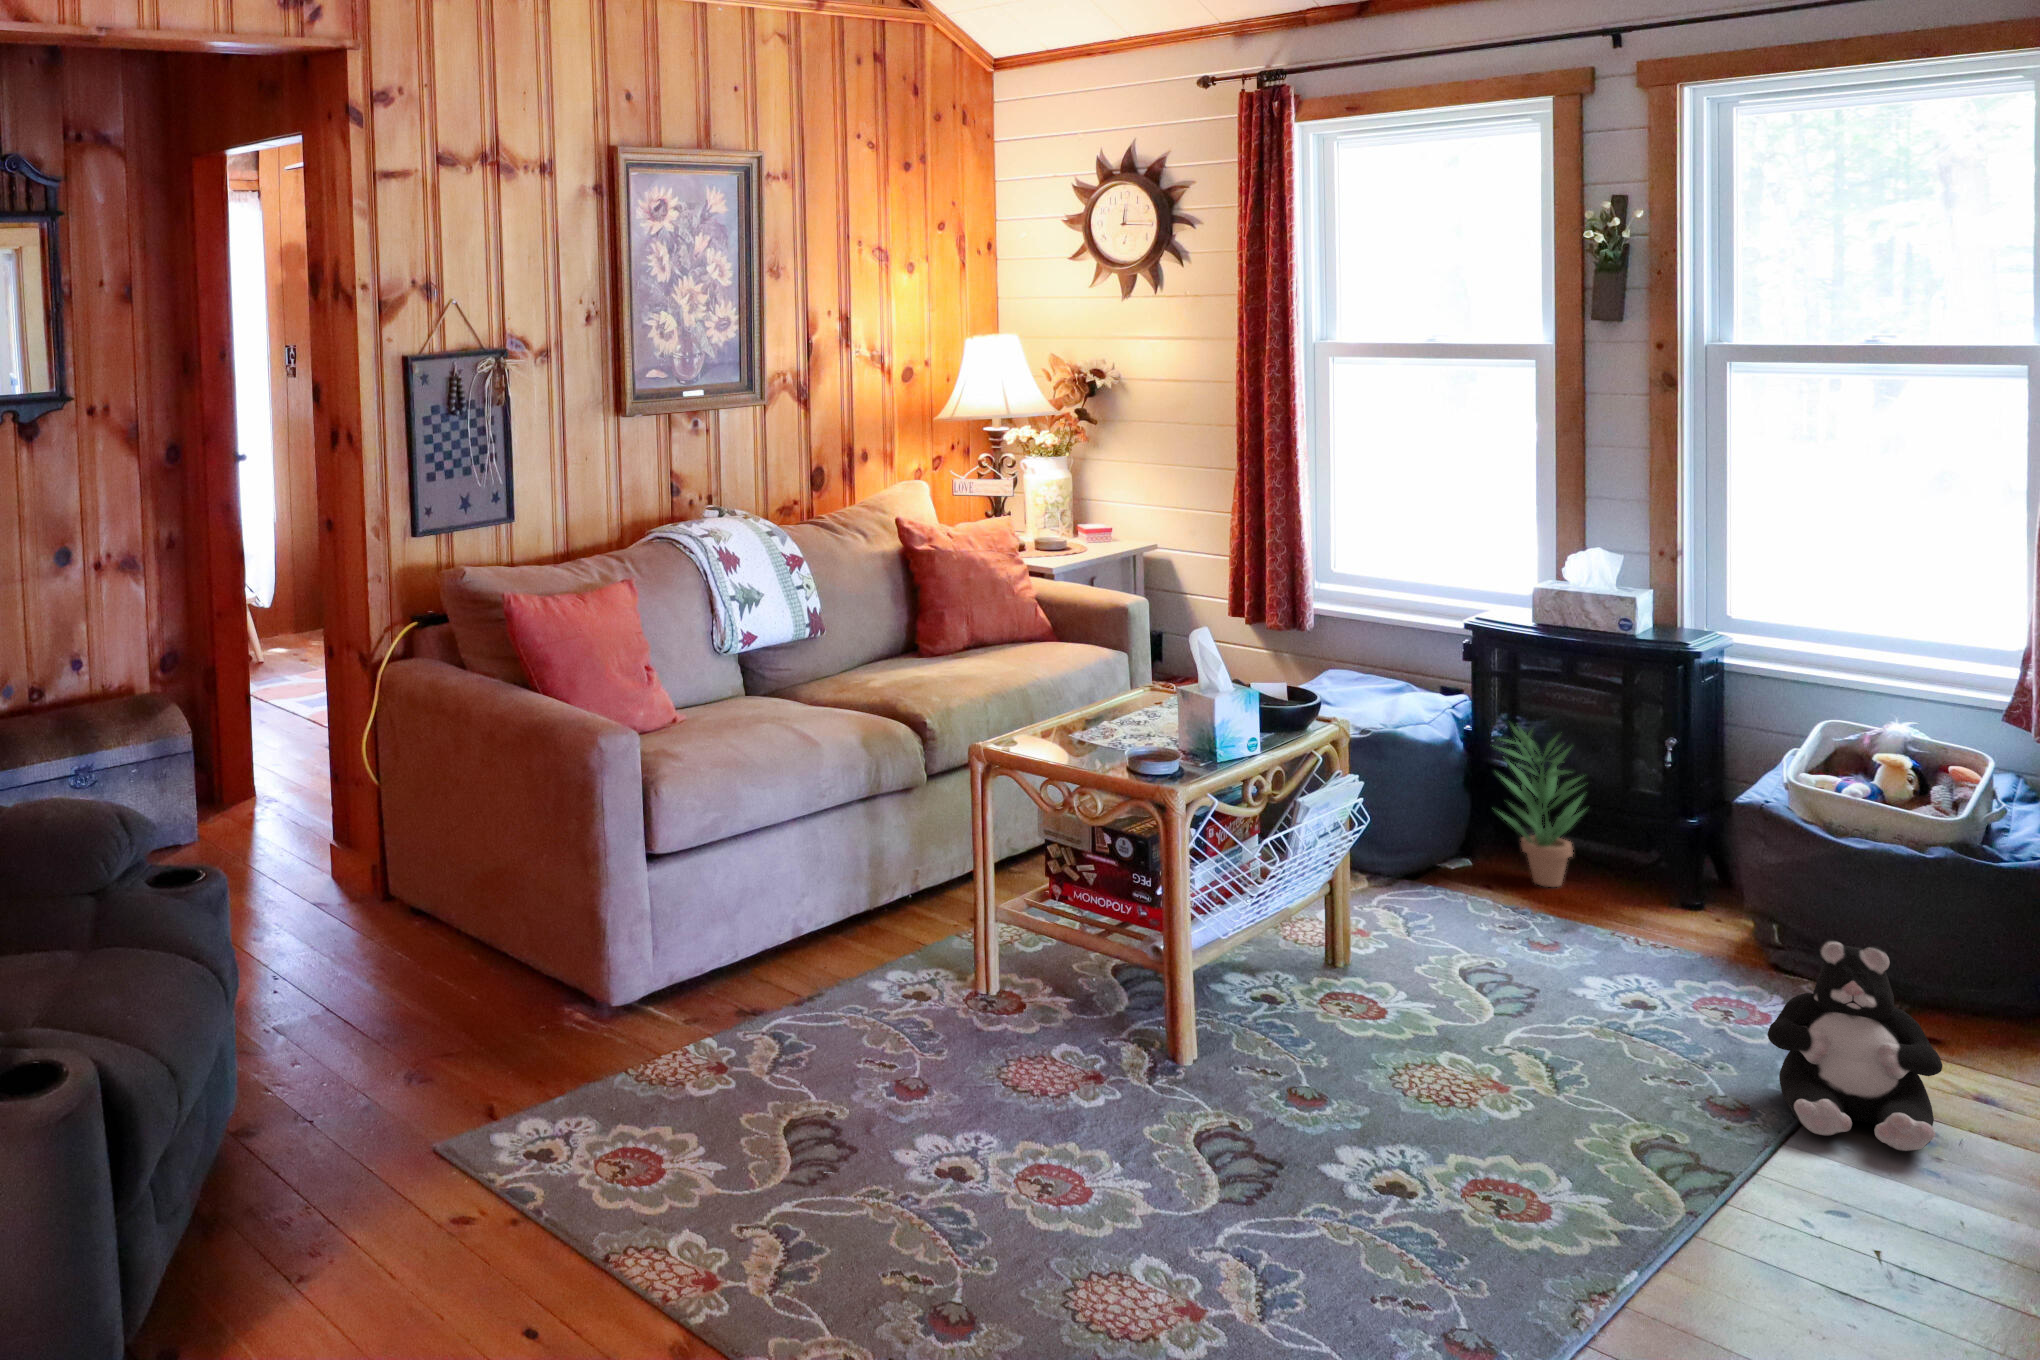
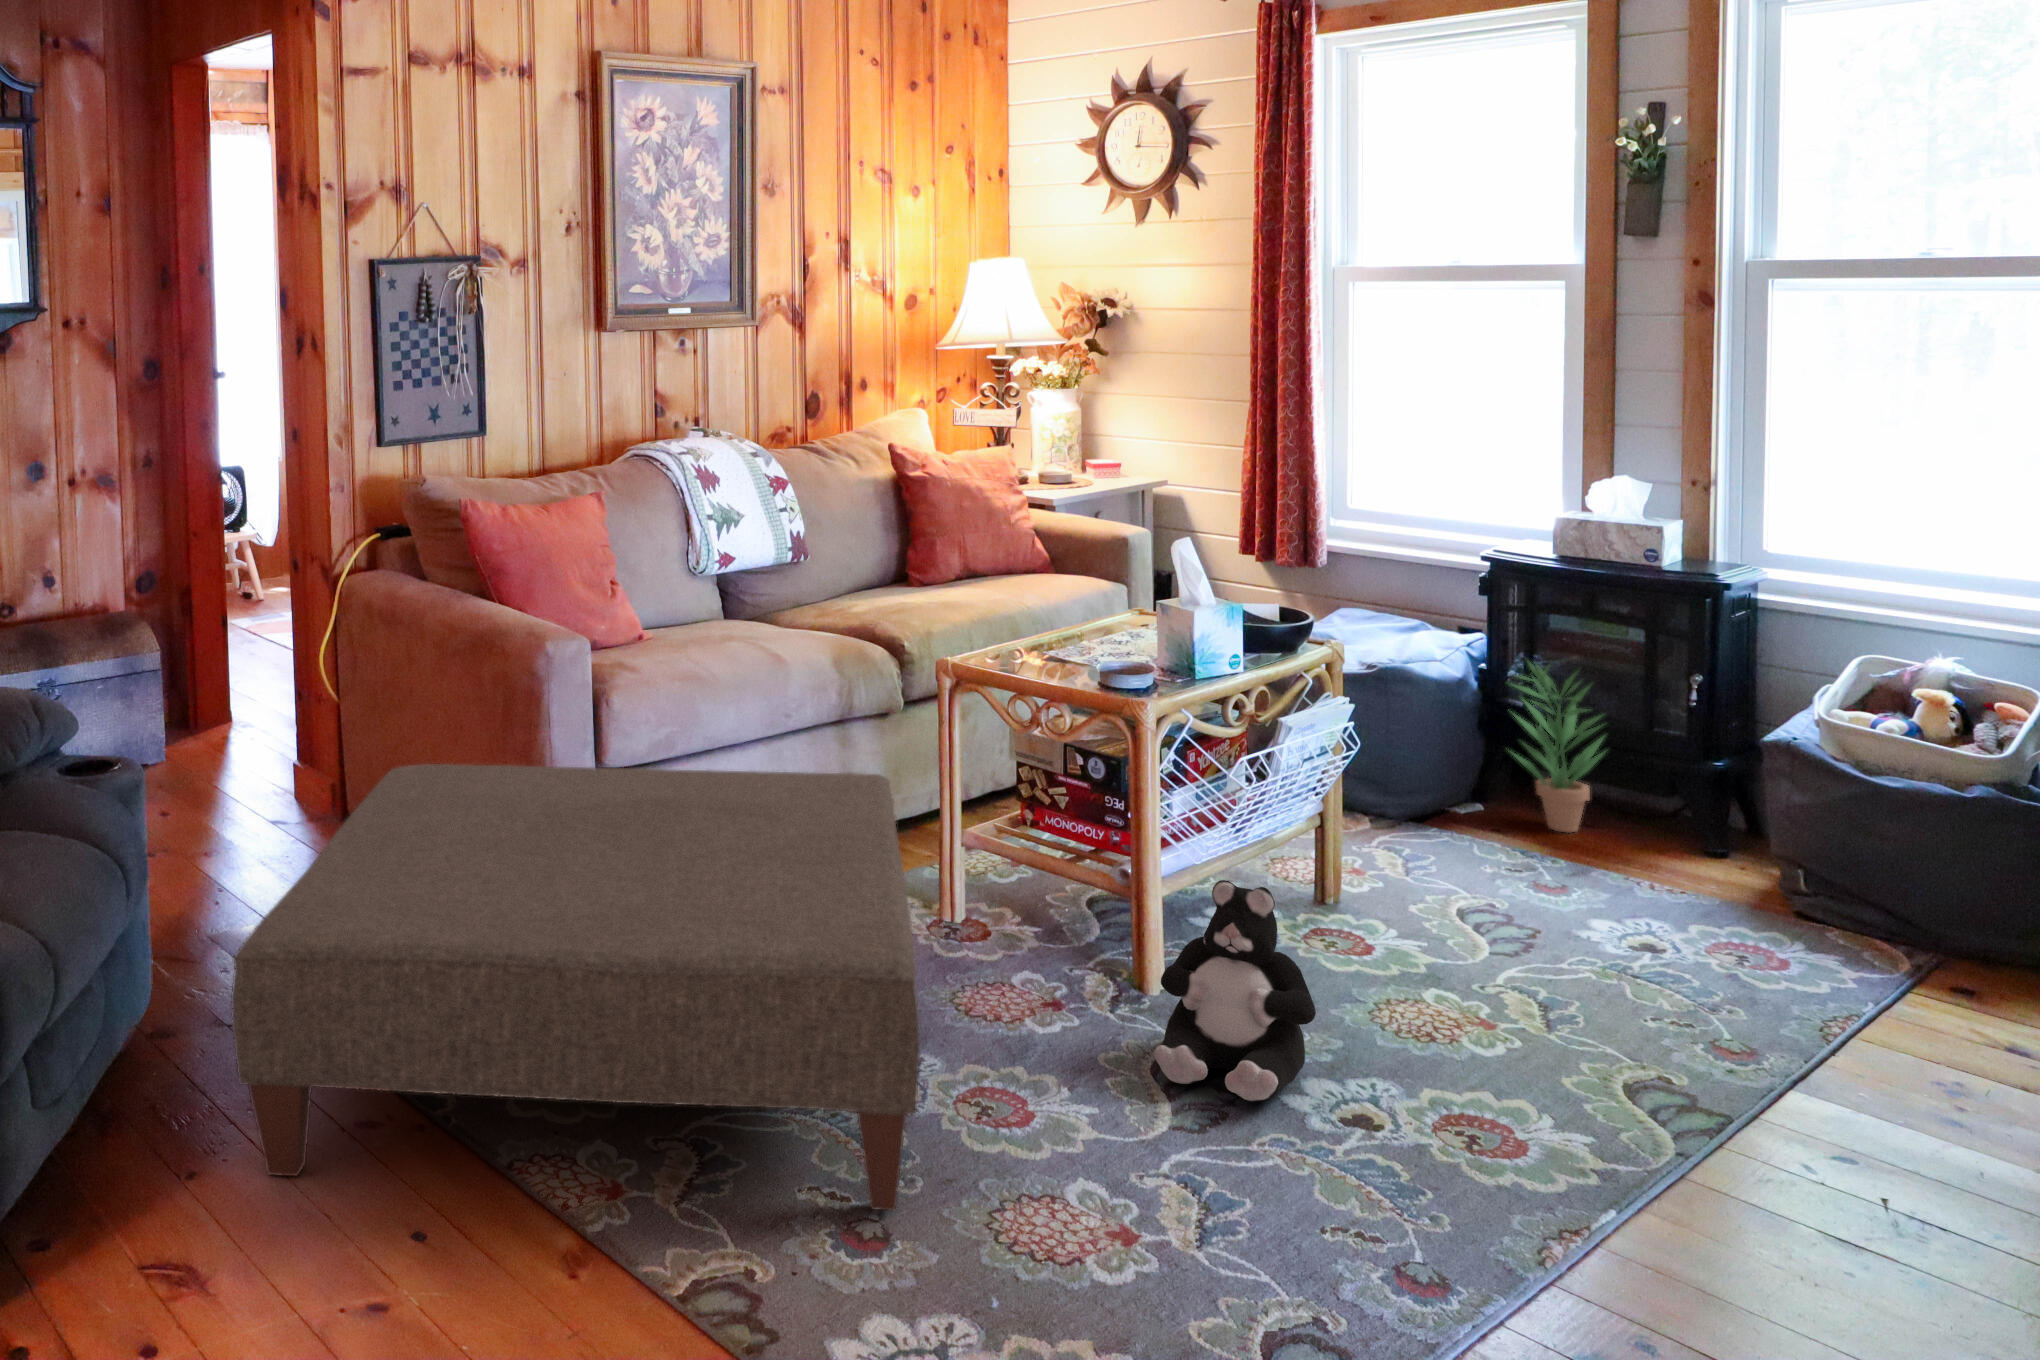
ottoman: none [337,855,998,1295] -> present [231,764,920,1210]
plush toy: present [1768,939,1942,1152] -> present [1154,880,1316,1102]

